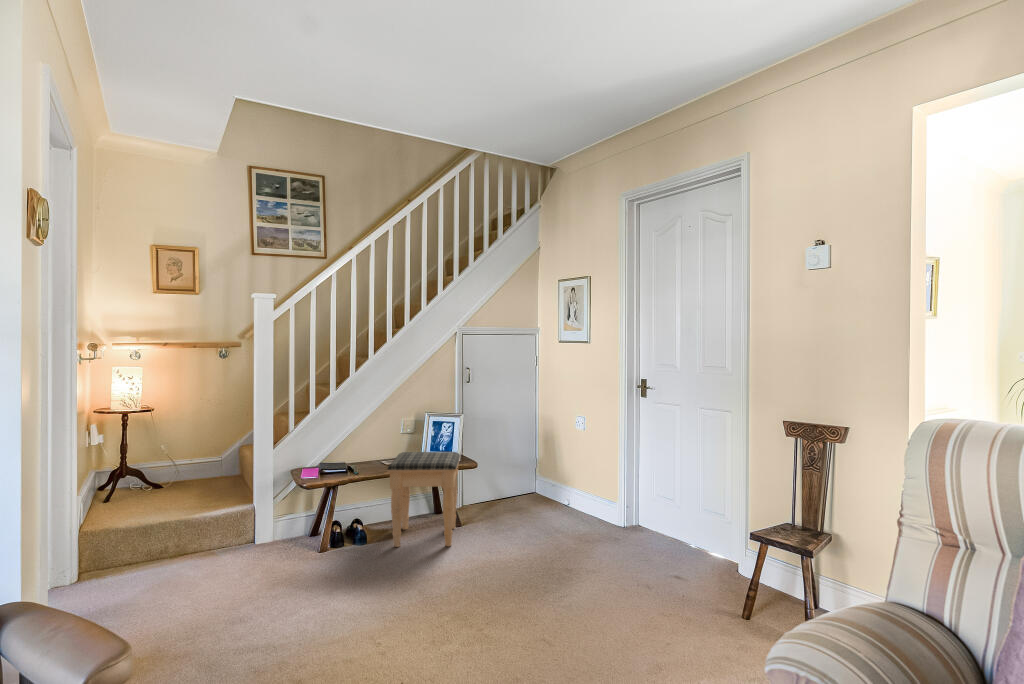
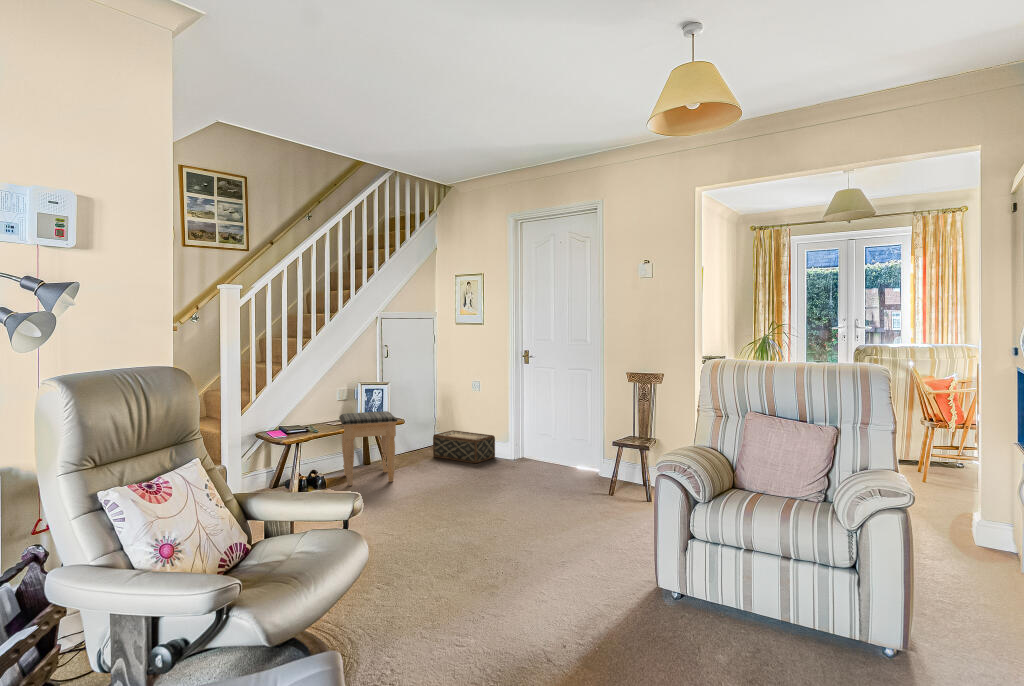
woven basket: none [523,476,600,526] -> present [433,430,495,463]

